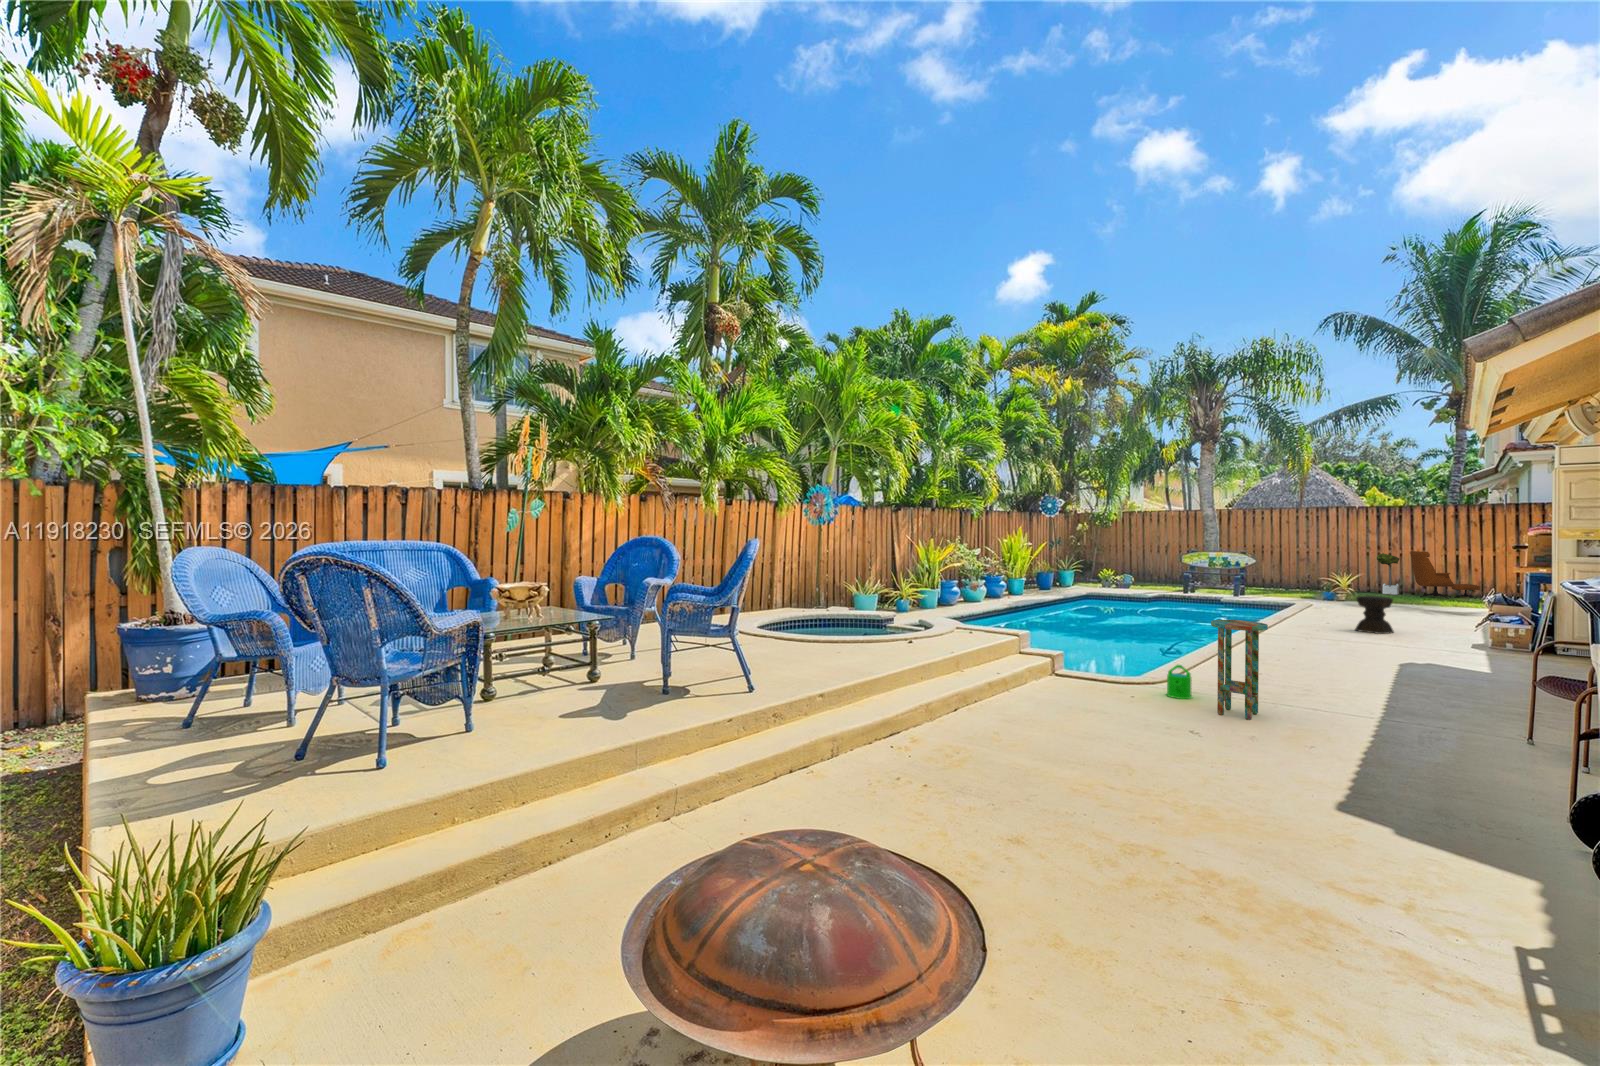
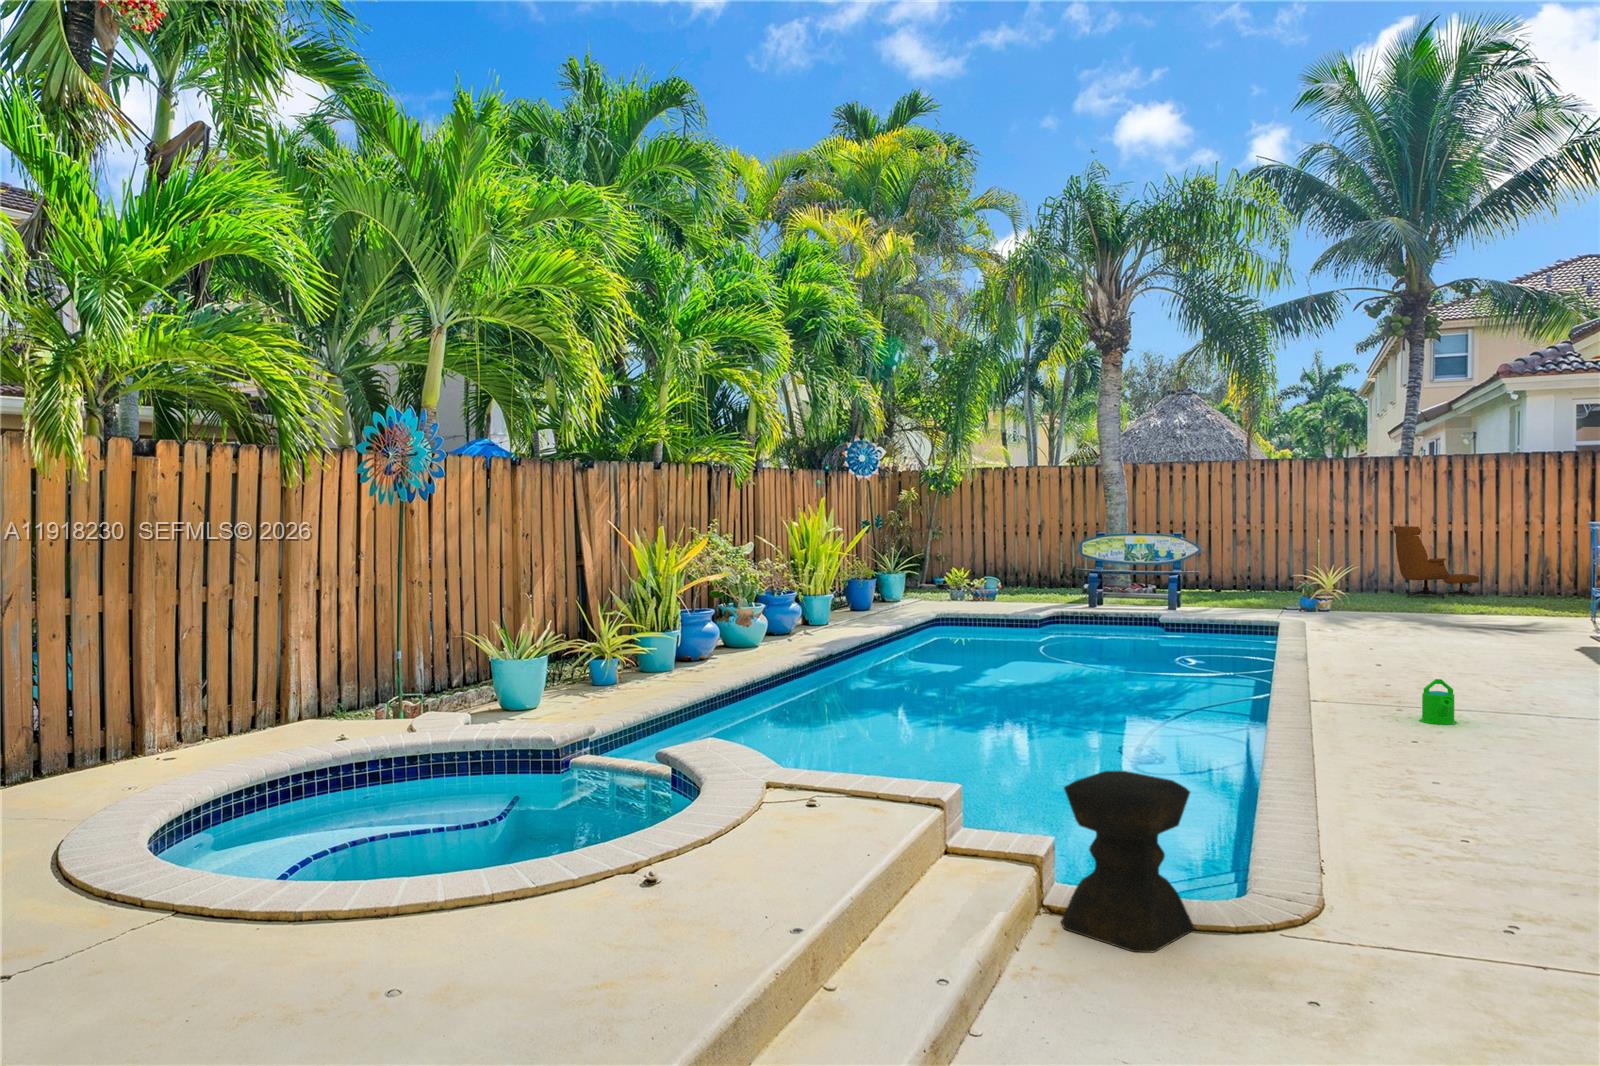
potted tree: present [1377,553,1399,595] -> none [1346,530,1377,594]
stool: present [1355,596,1394,634] -> present [1061,771,1194,952]
side table: present [1211,620,1268,720] -> none [1406,728,1550,995]
watering can: present [1166,665,1192,699] -> present [1420,679,1457,725]

